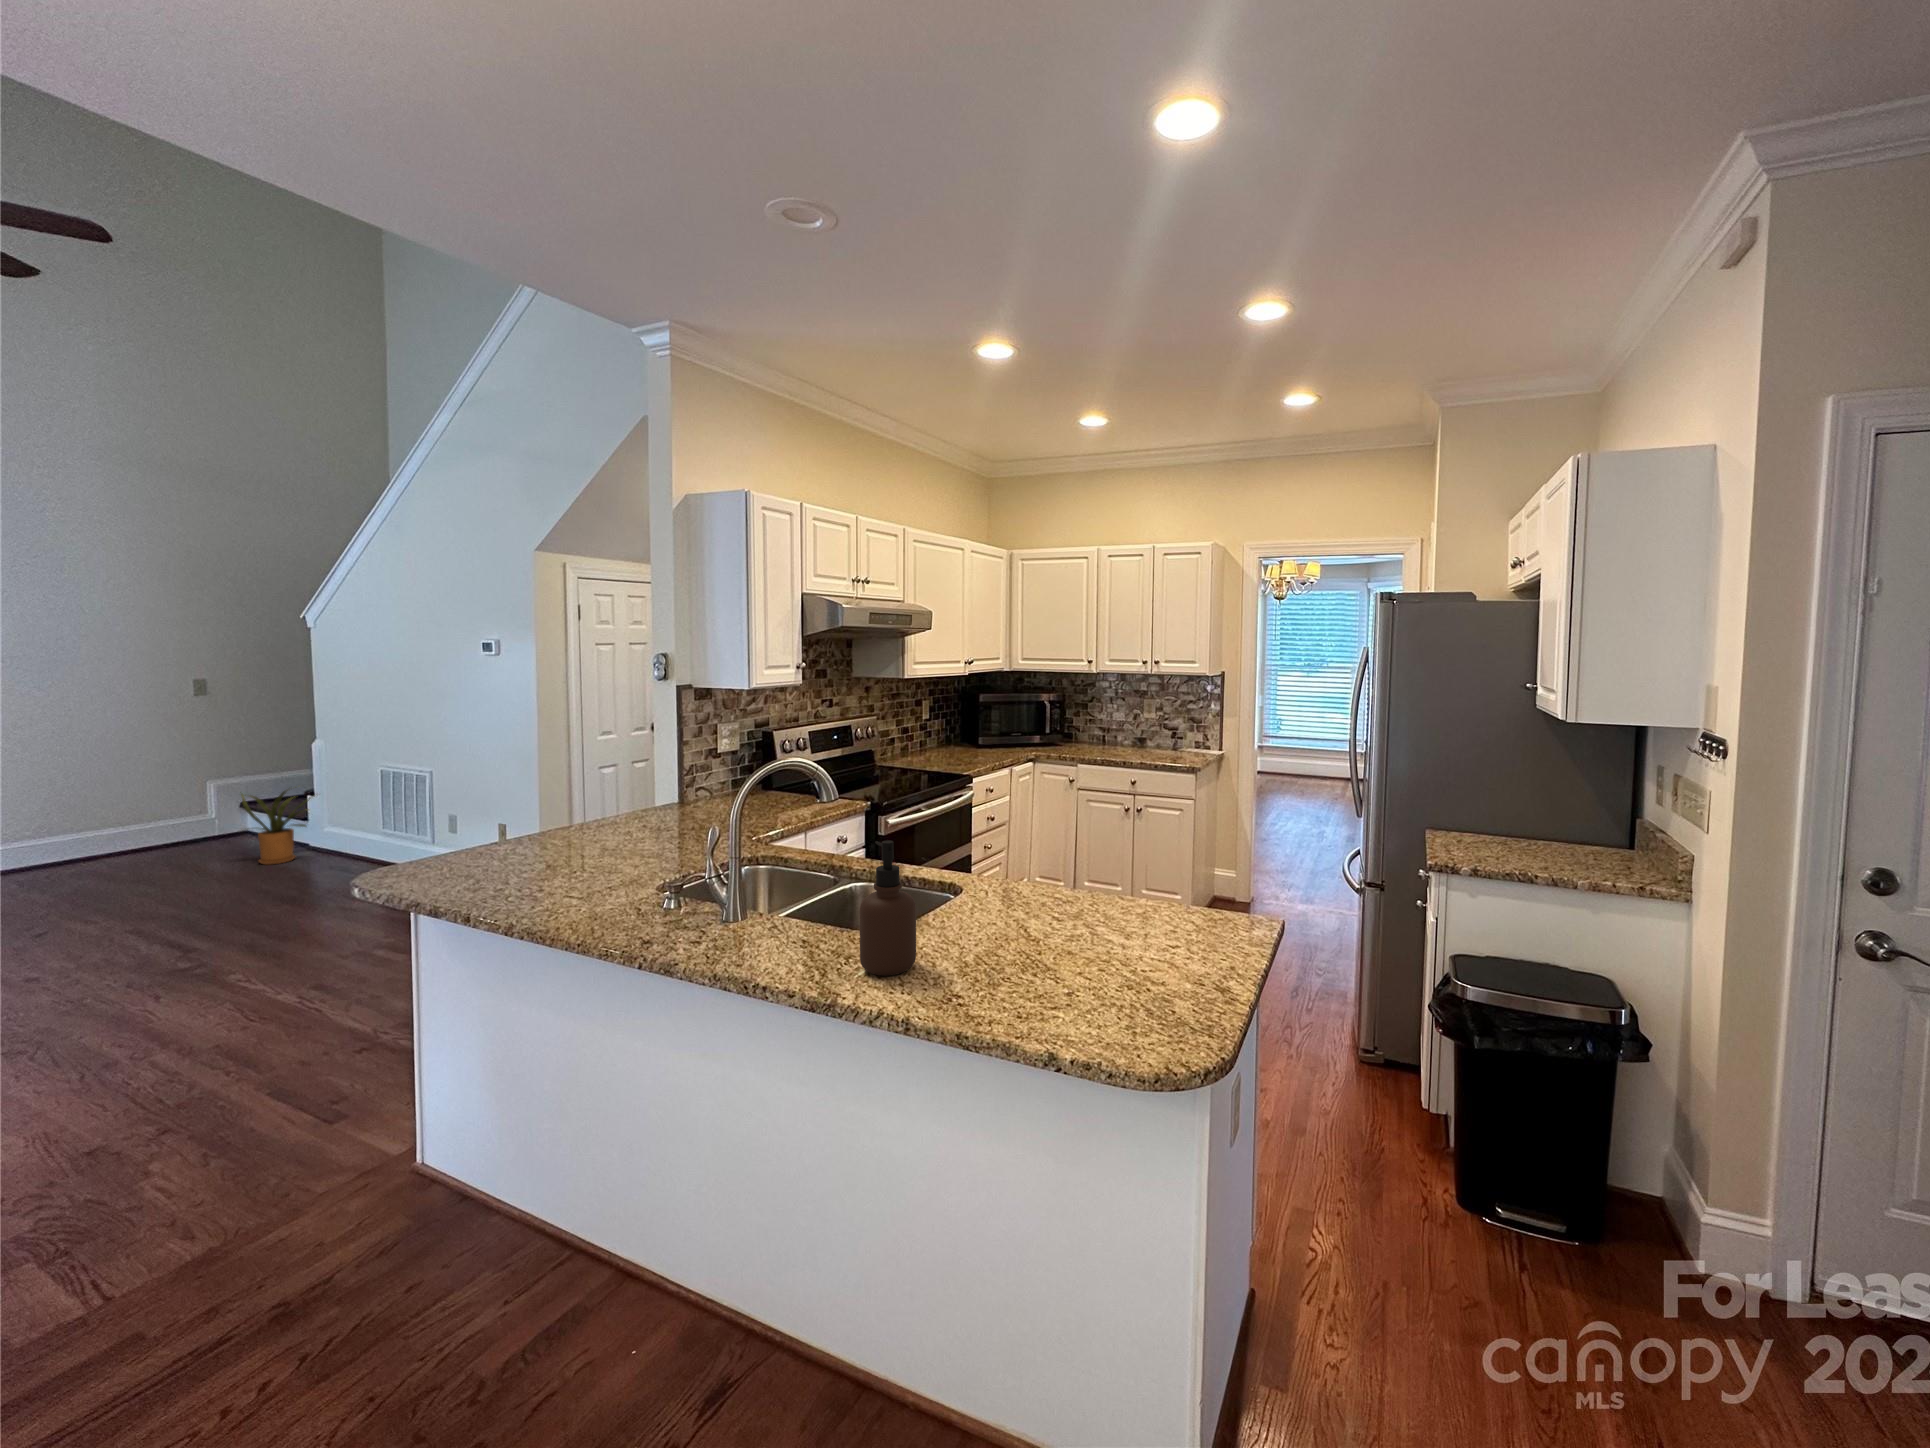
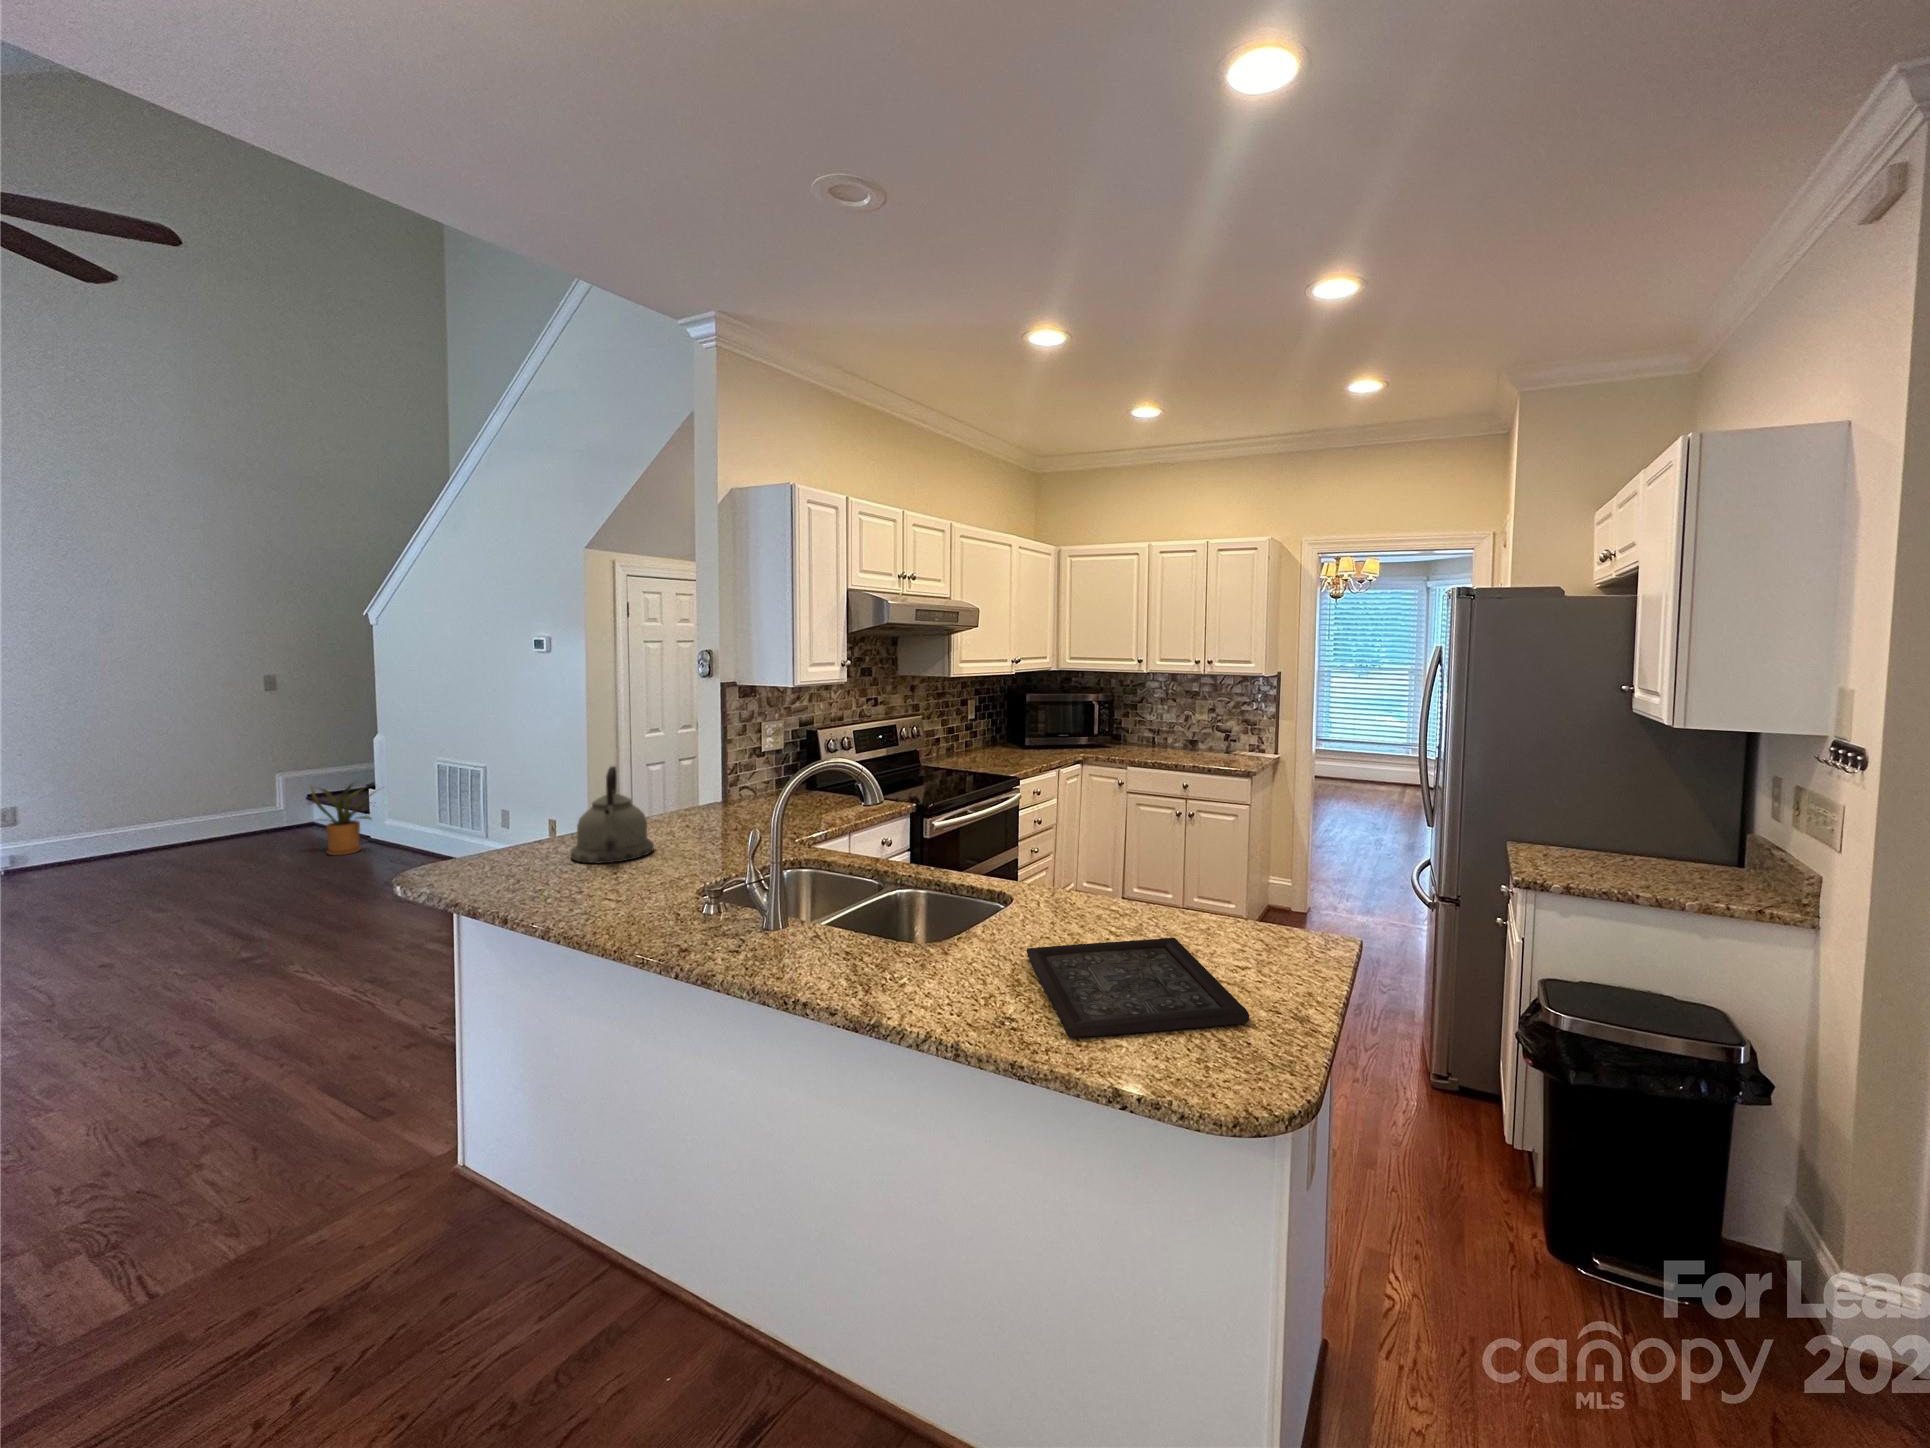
kettle: none [528,769,612,864] -> present [570,766,654,863]
soap dispenser: present [860,840,916,976] -> none [905,848,965,993]
tray: none [974,921,1174,1010] -> present [1027,938,1249,1037]

